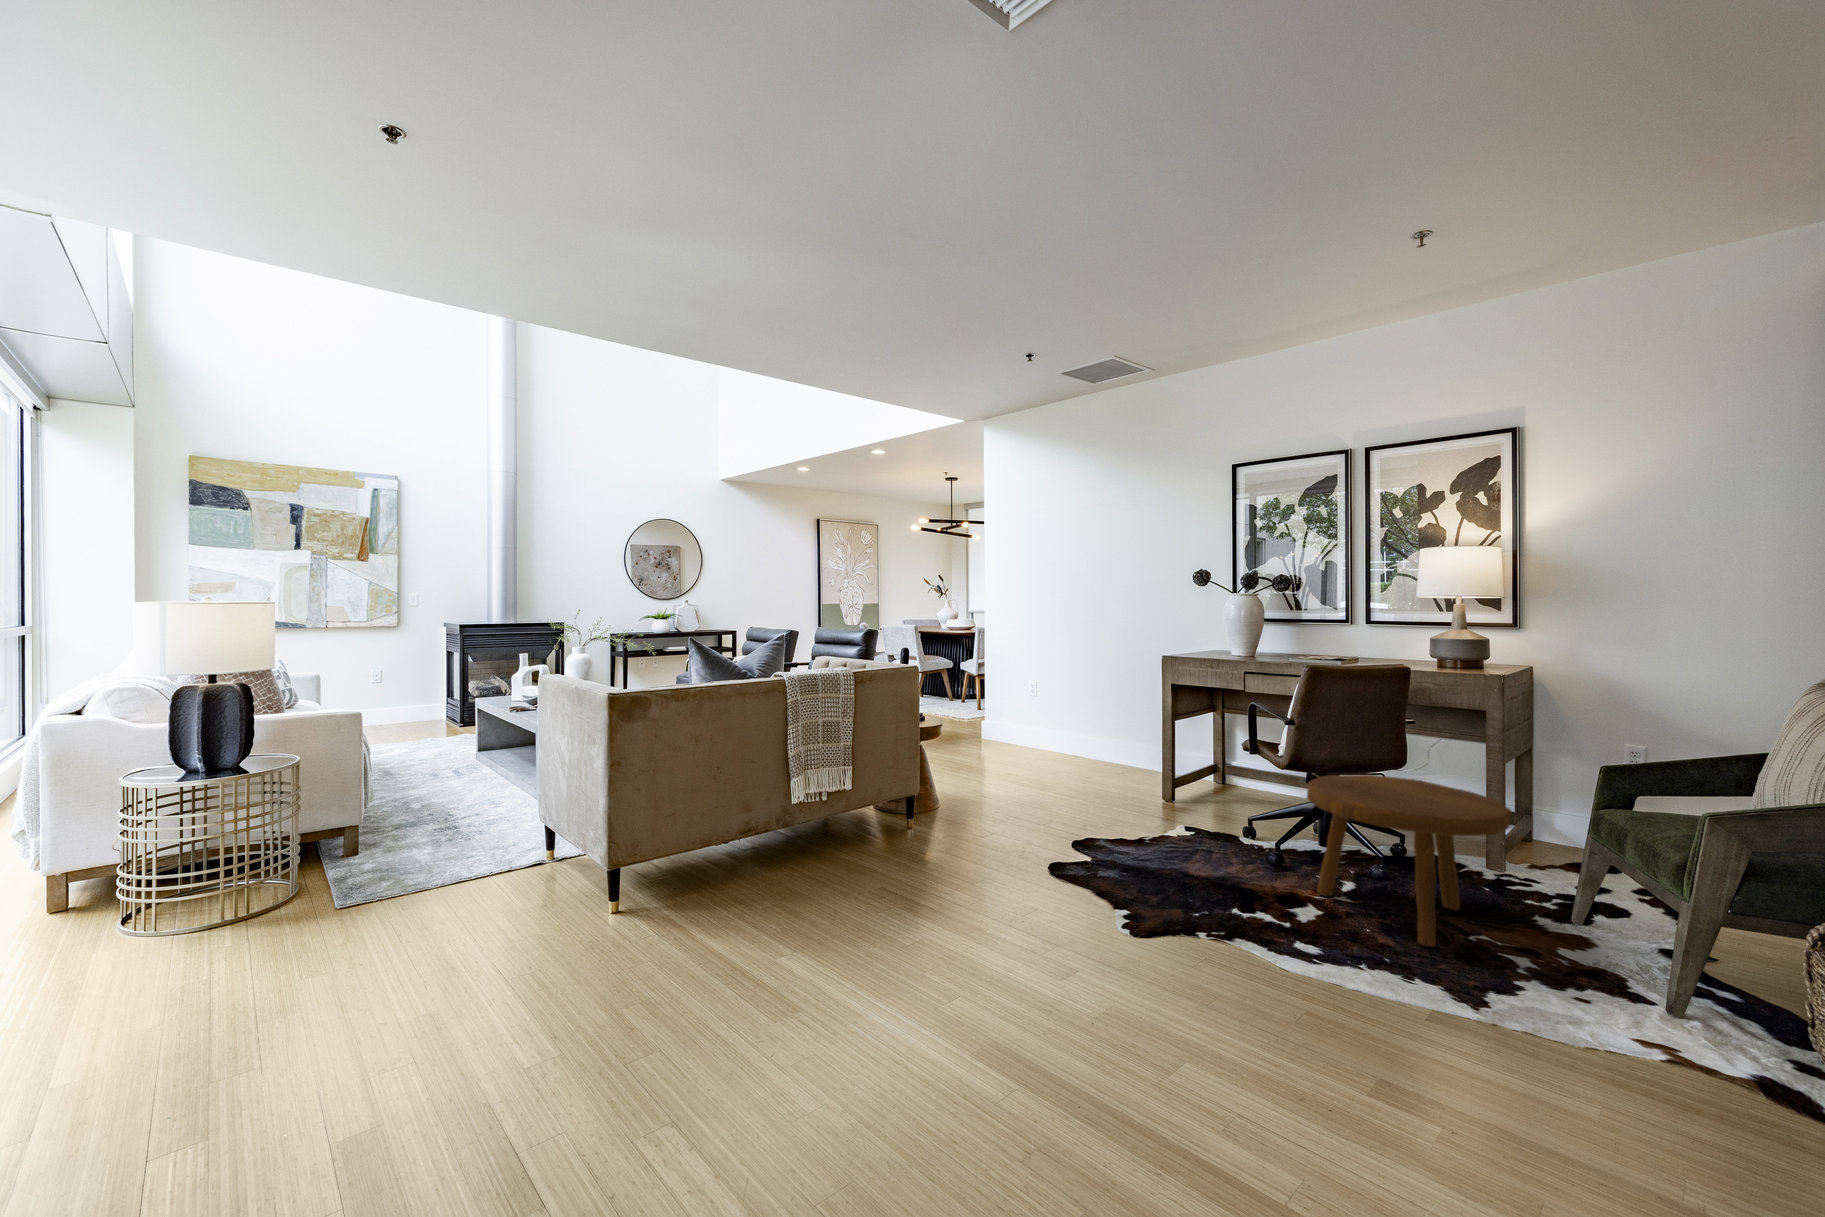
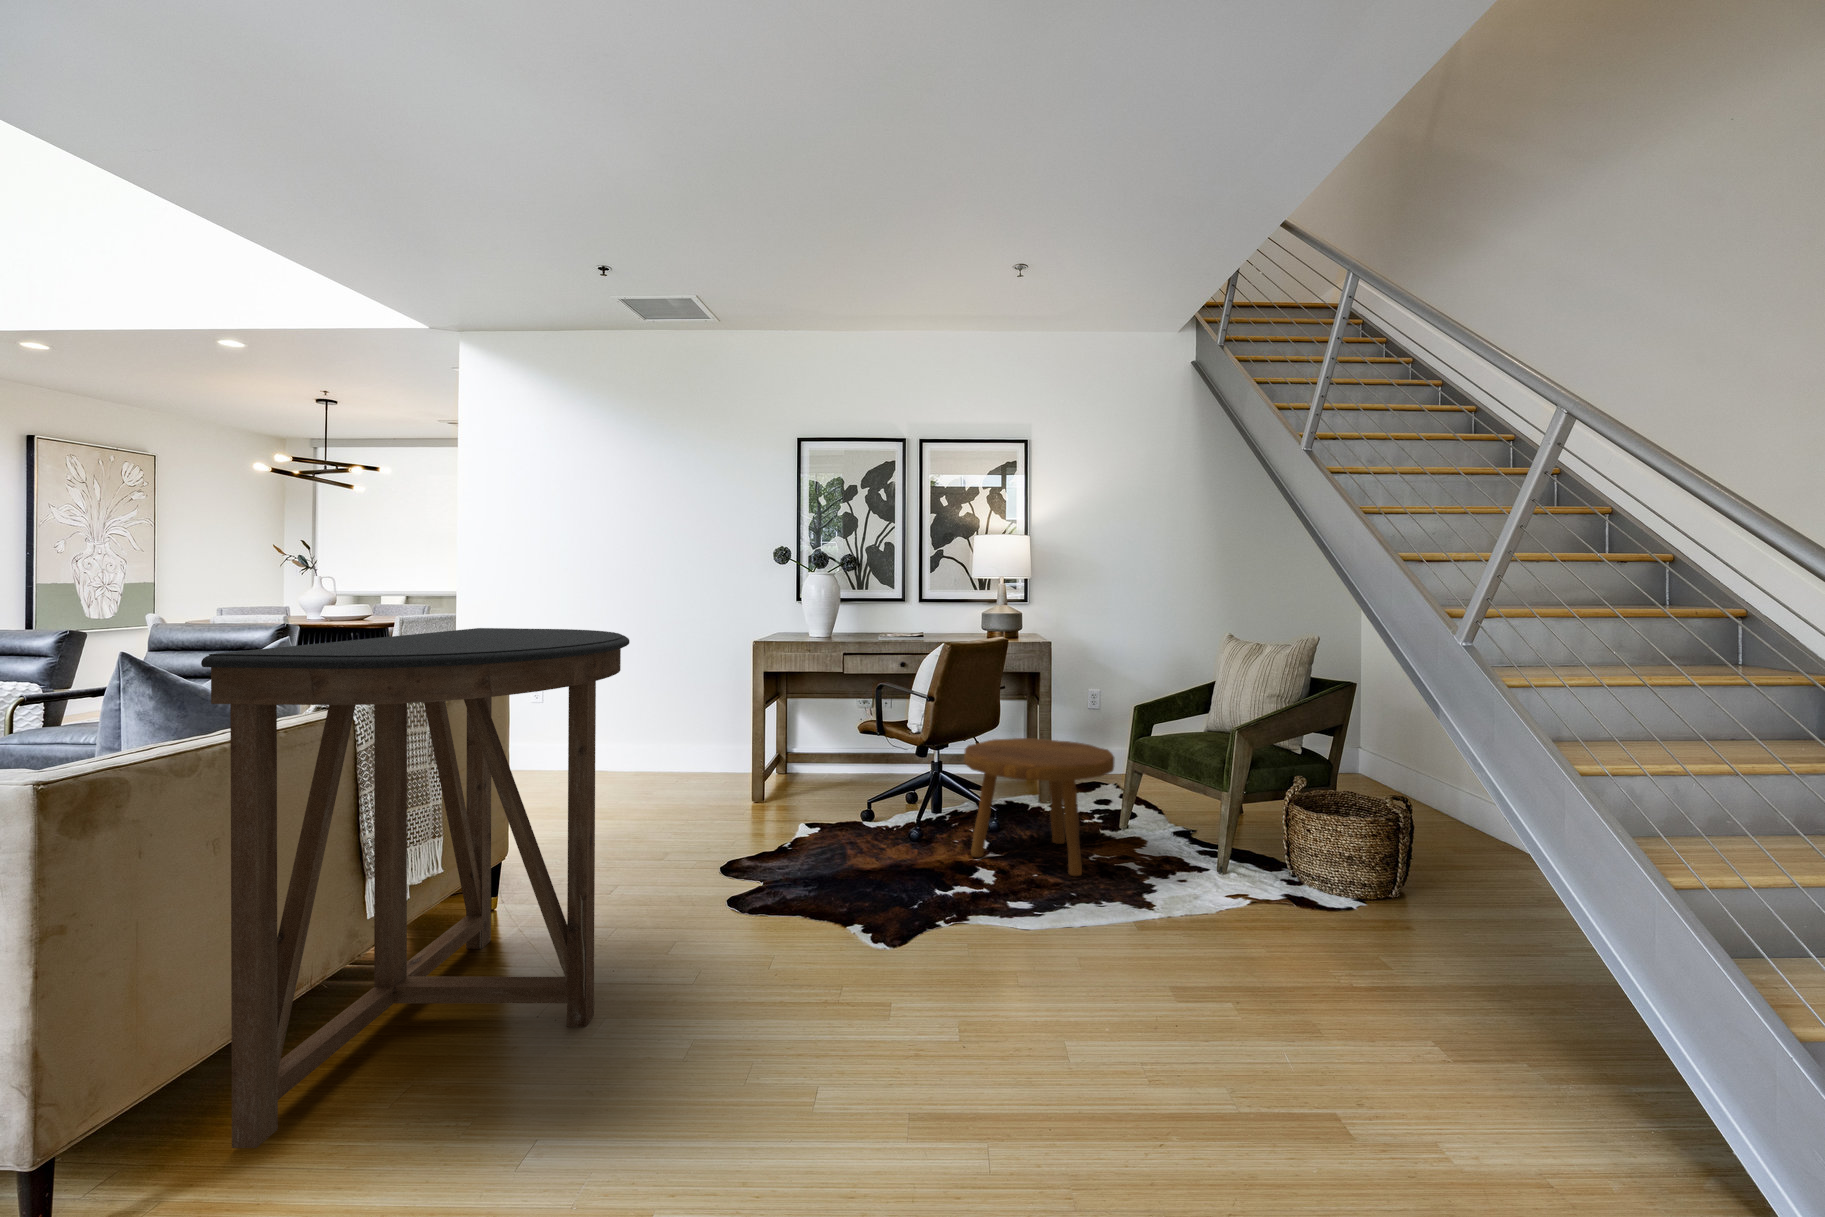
console table: none [658,632,944,918] -> present [201,628,629,1148]

